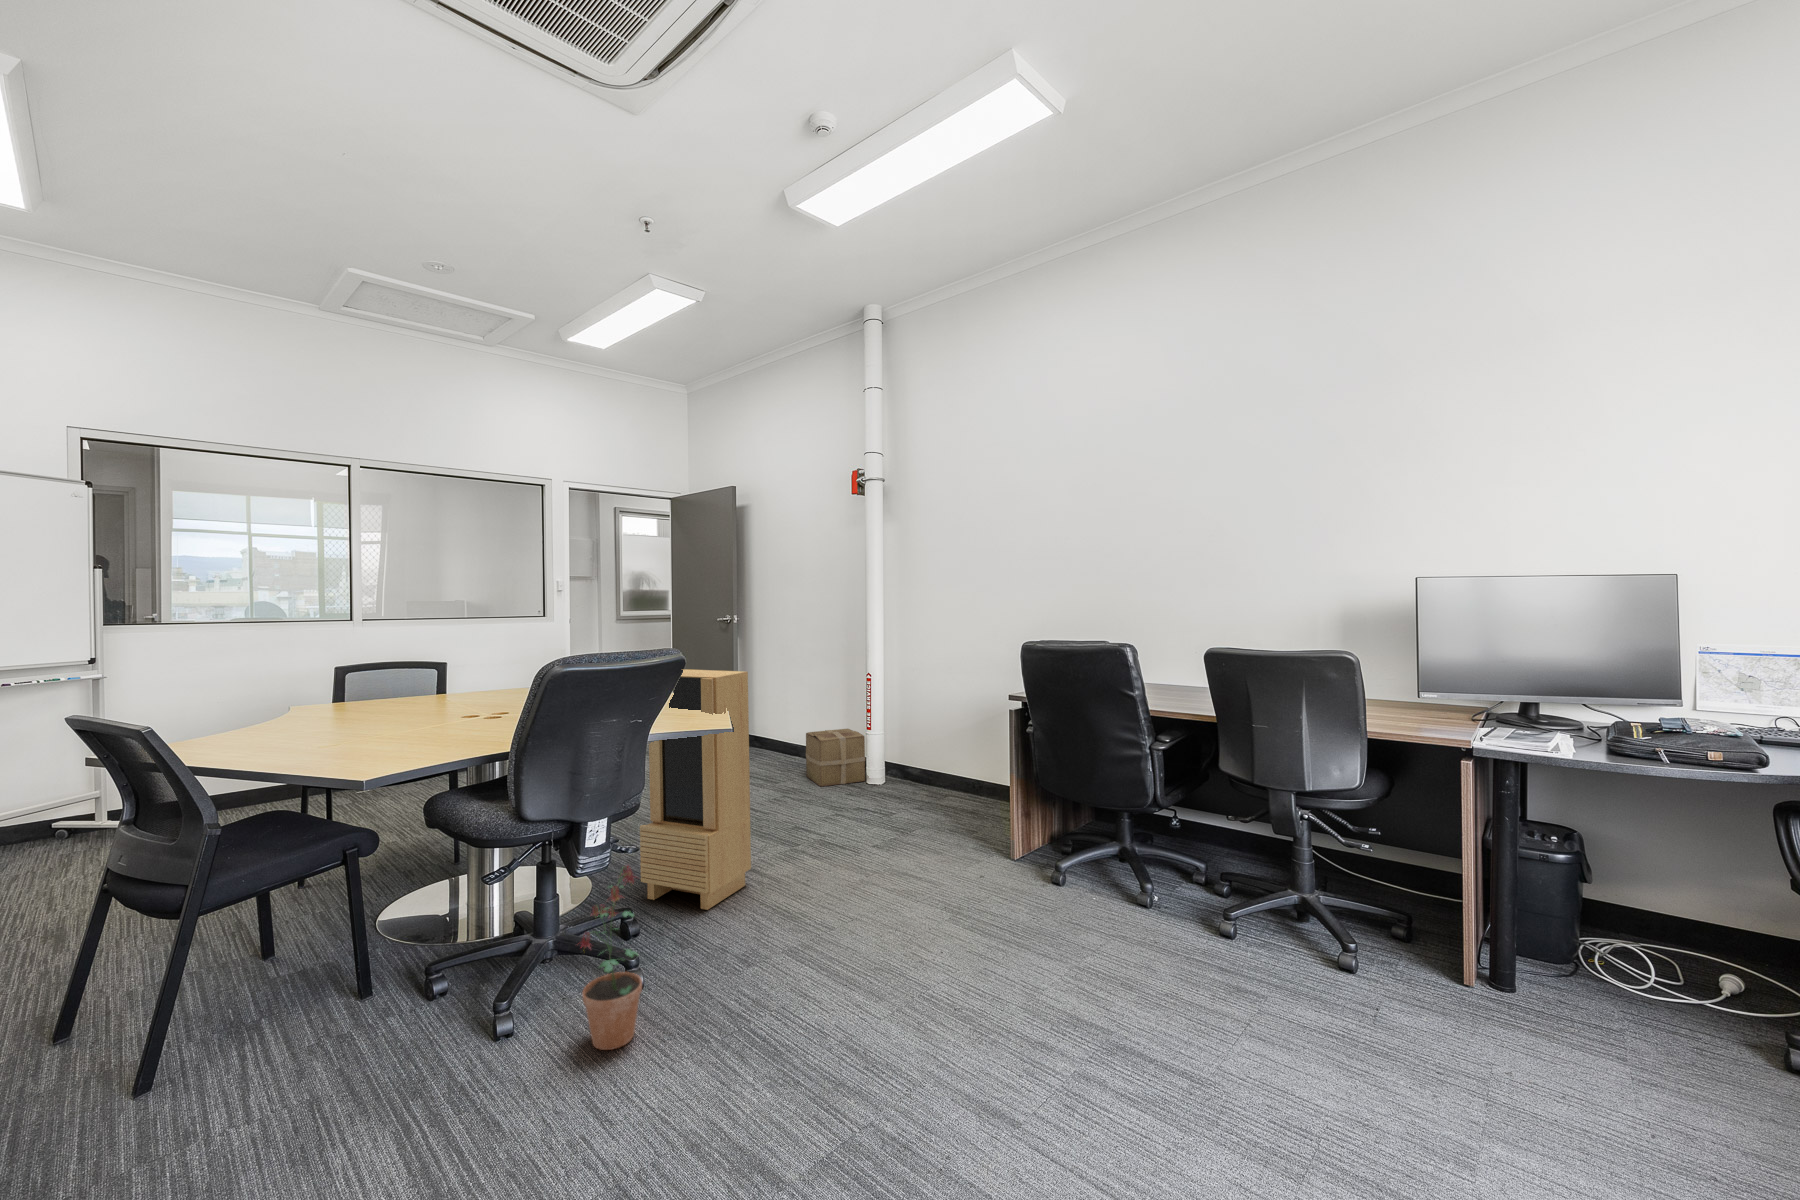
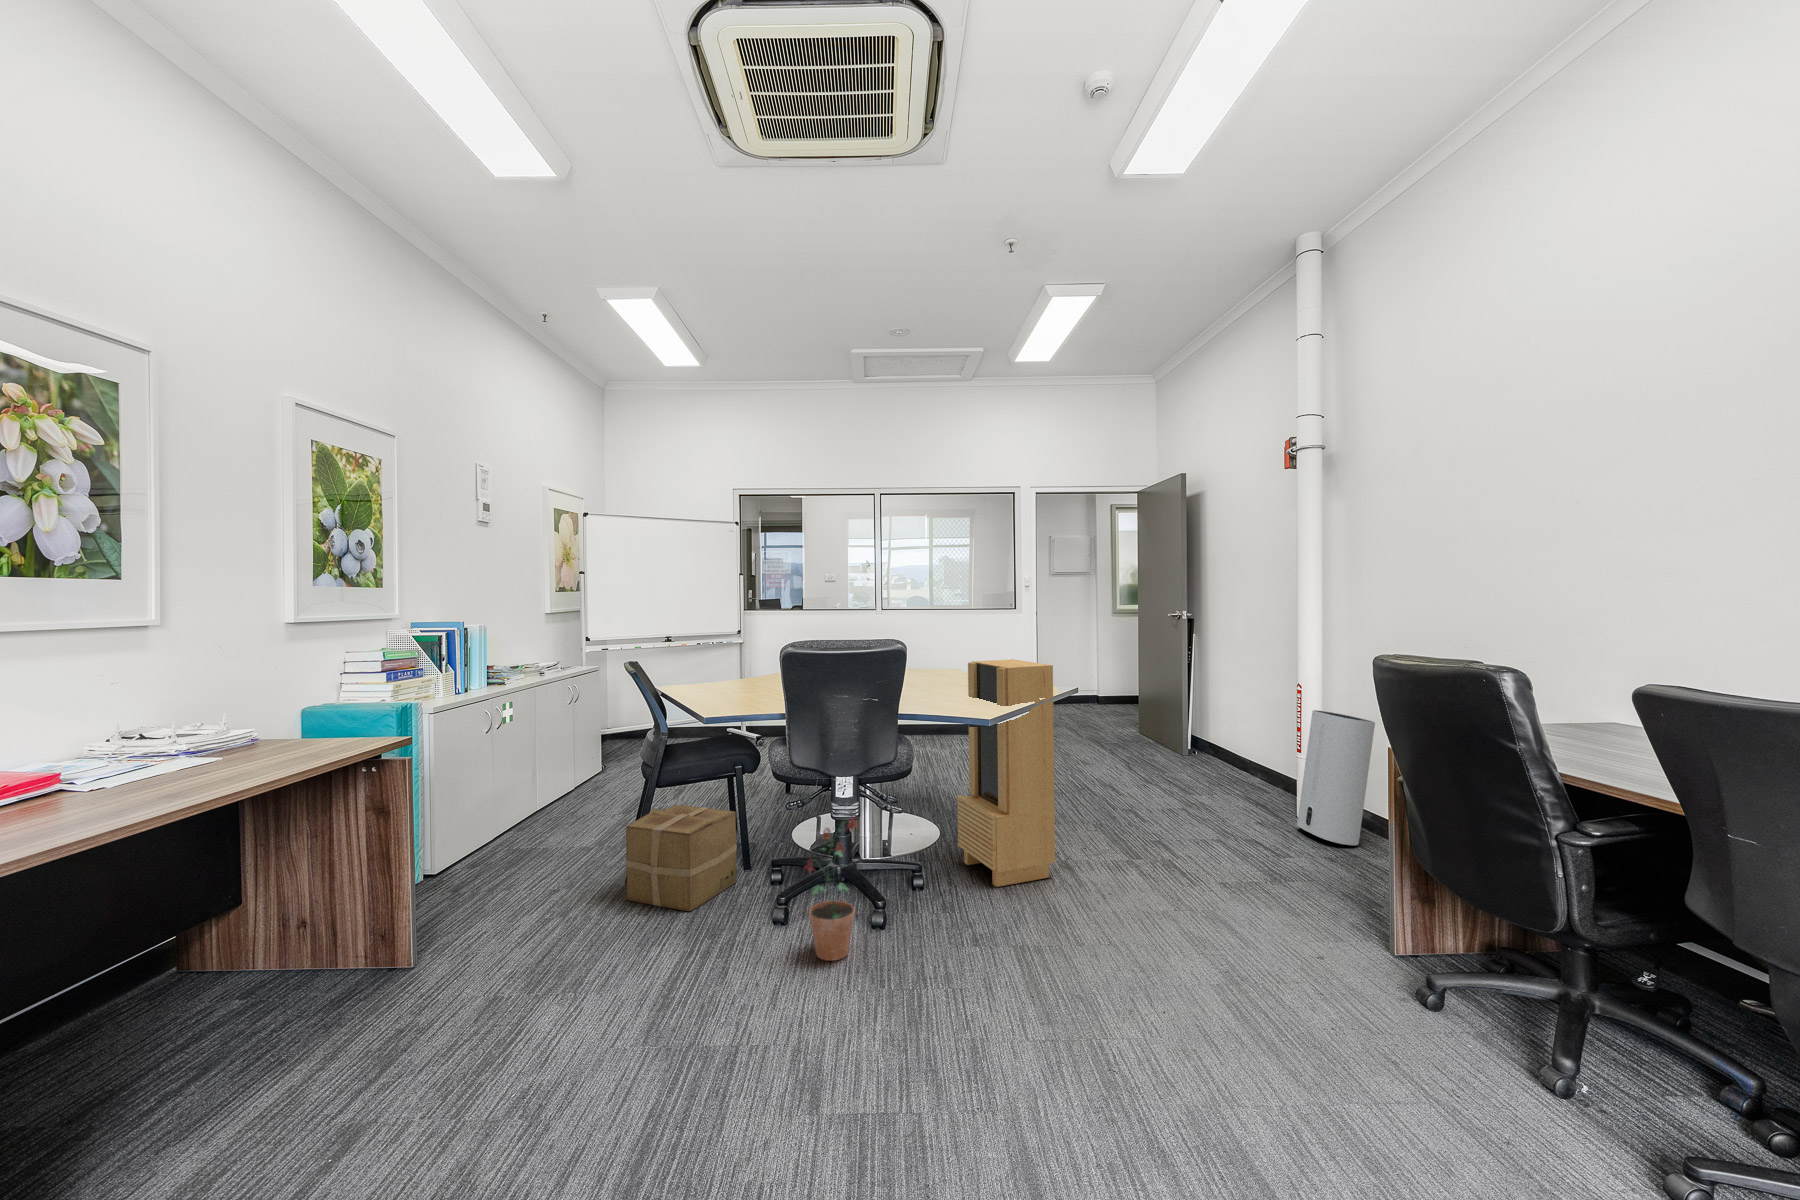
air purifier: none [879,693,933,797] -> present [1297,710,1375,845]
cardboard box: present [806,729,865,786] -> present [626,805,737,911]

